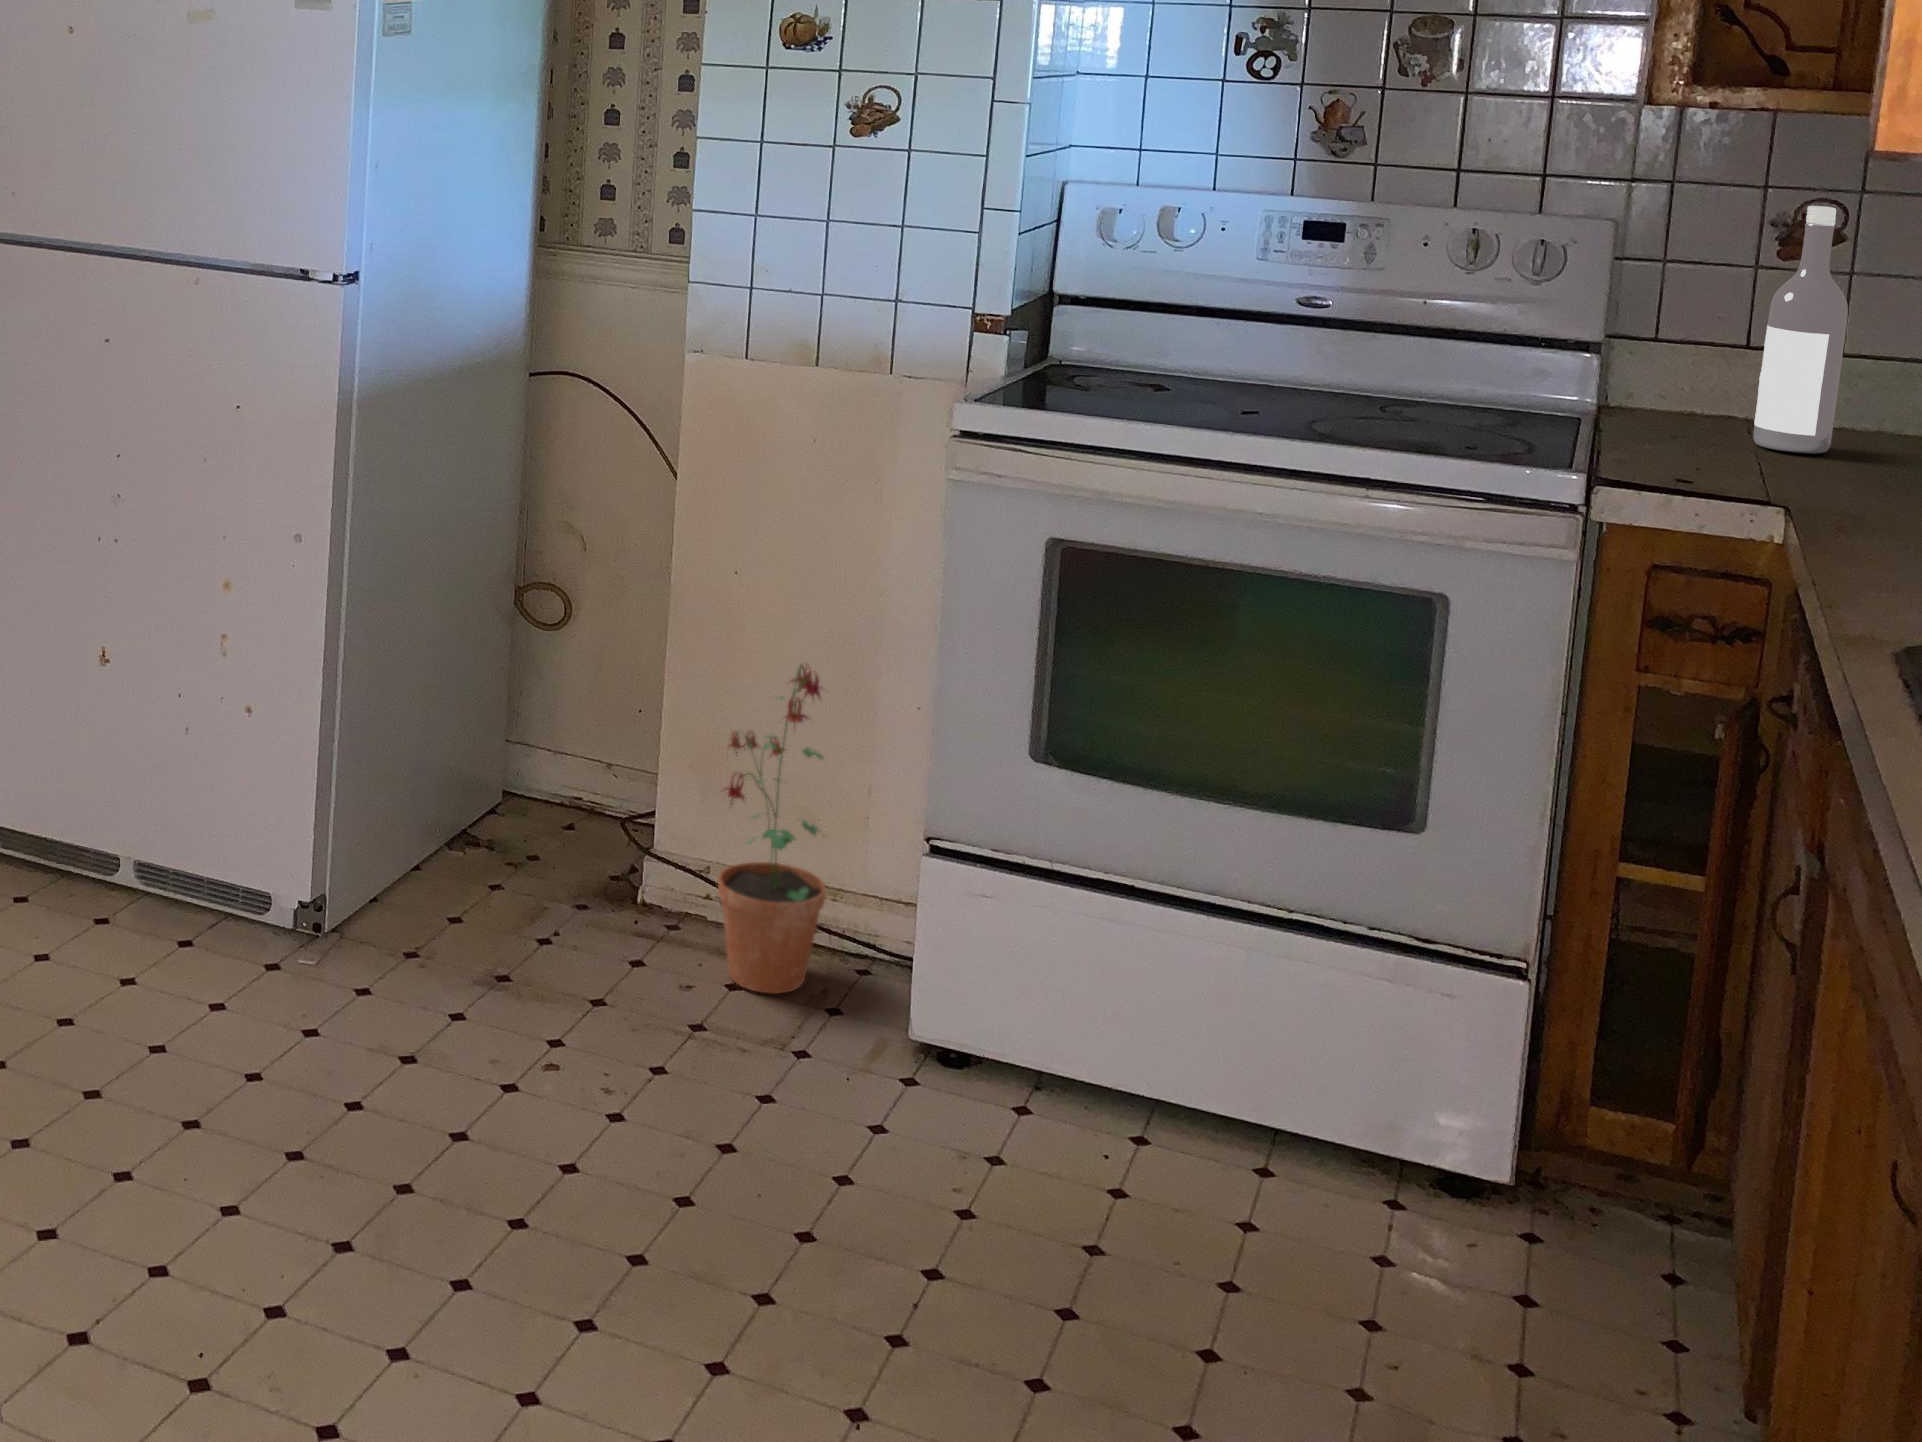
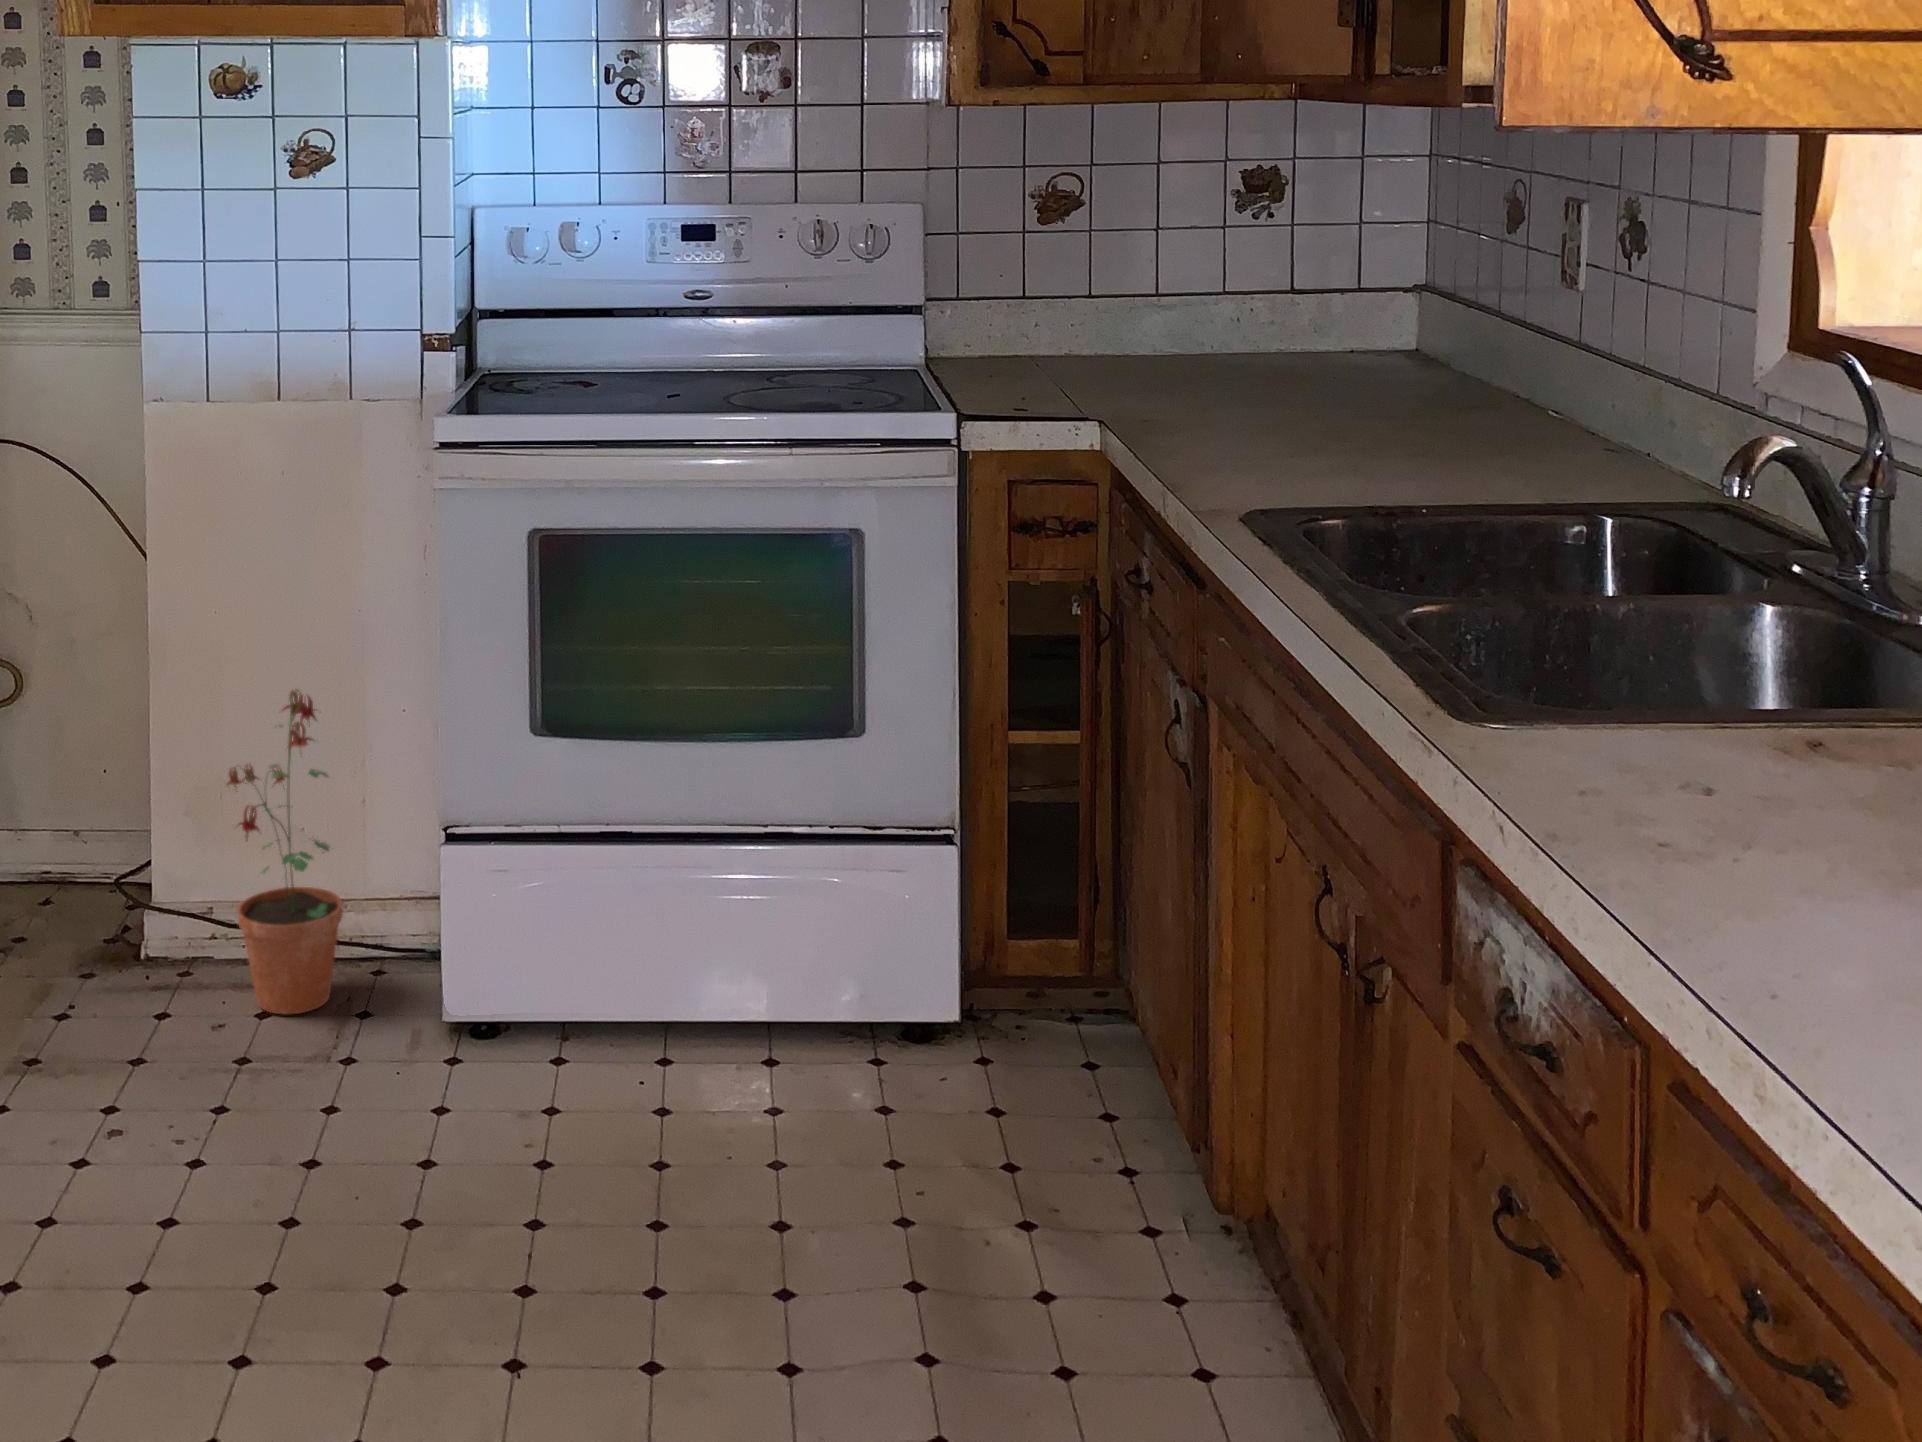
wine bottle: present [1753,206,1848,454] -> none [1050,178,1105,377]

